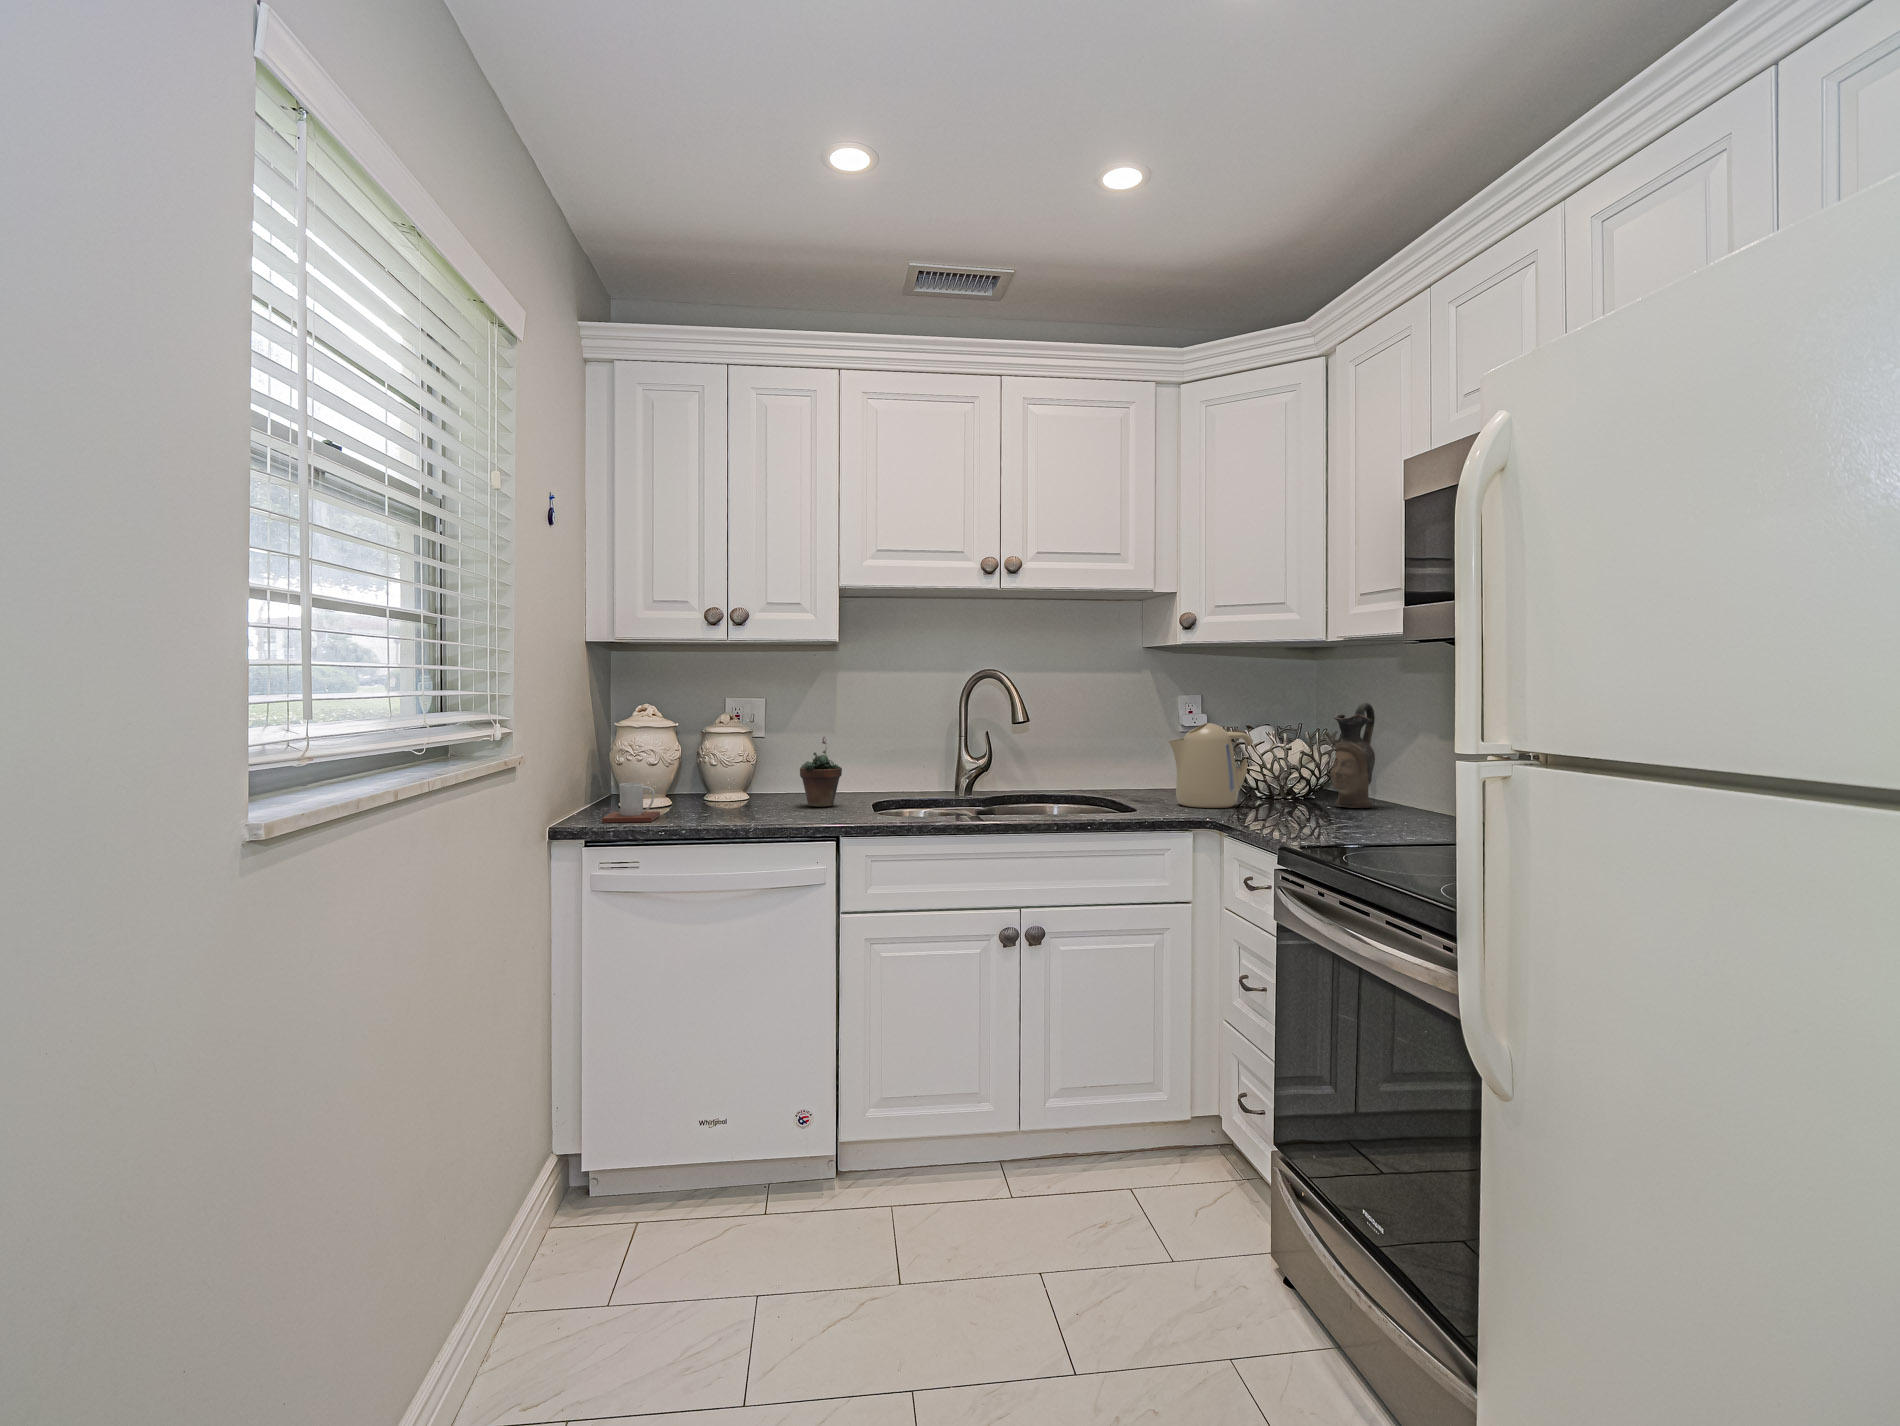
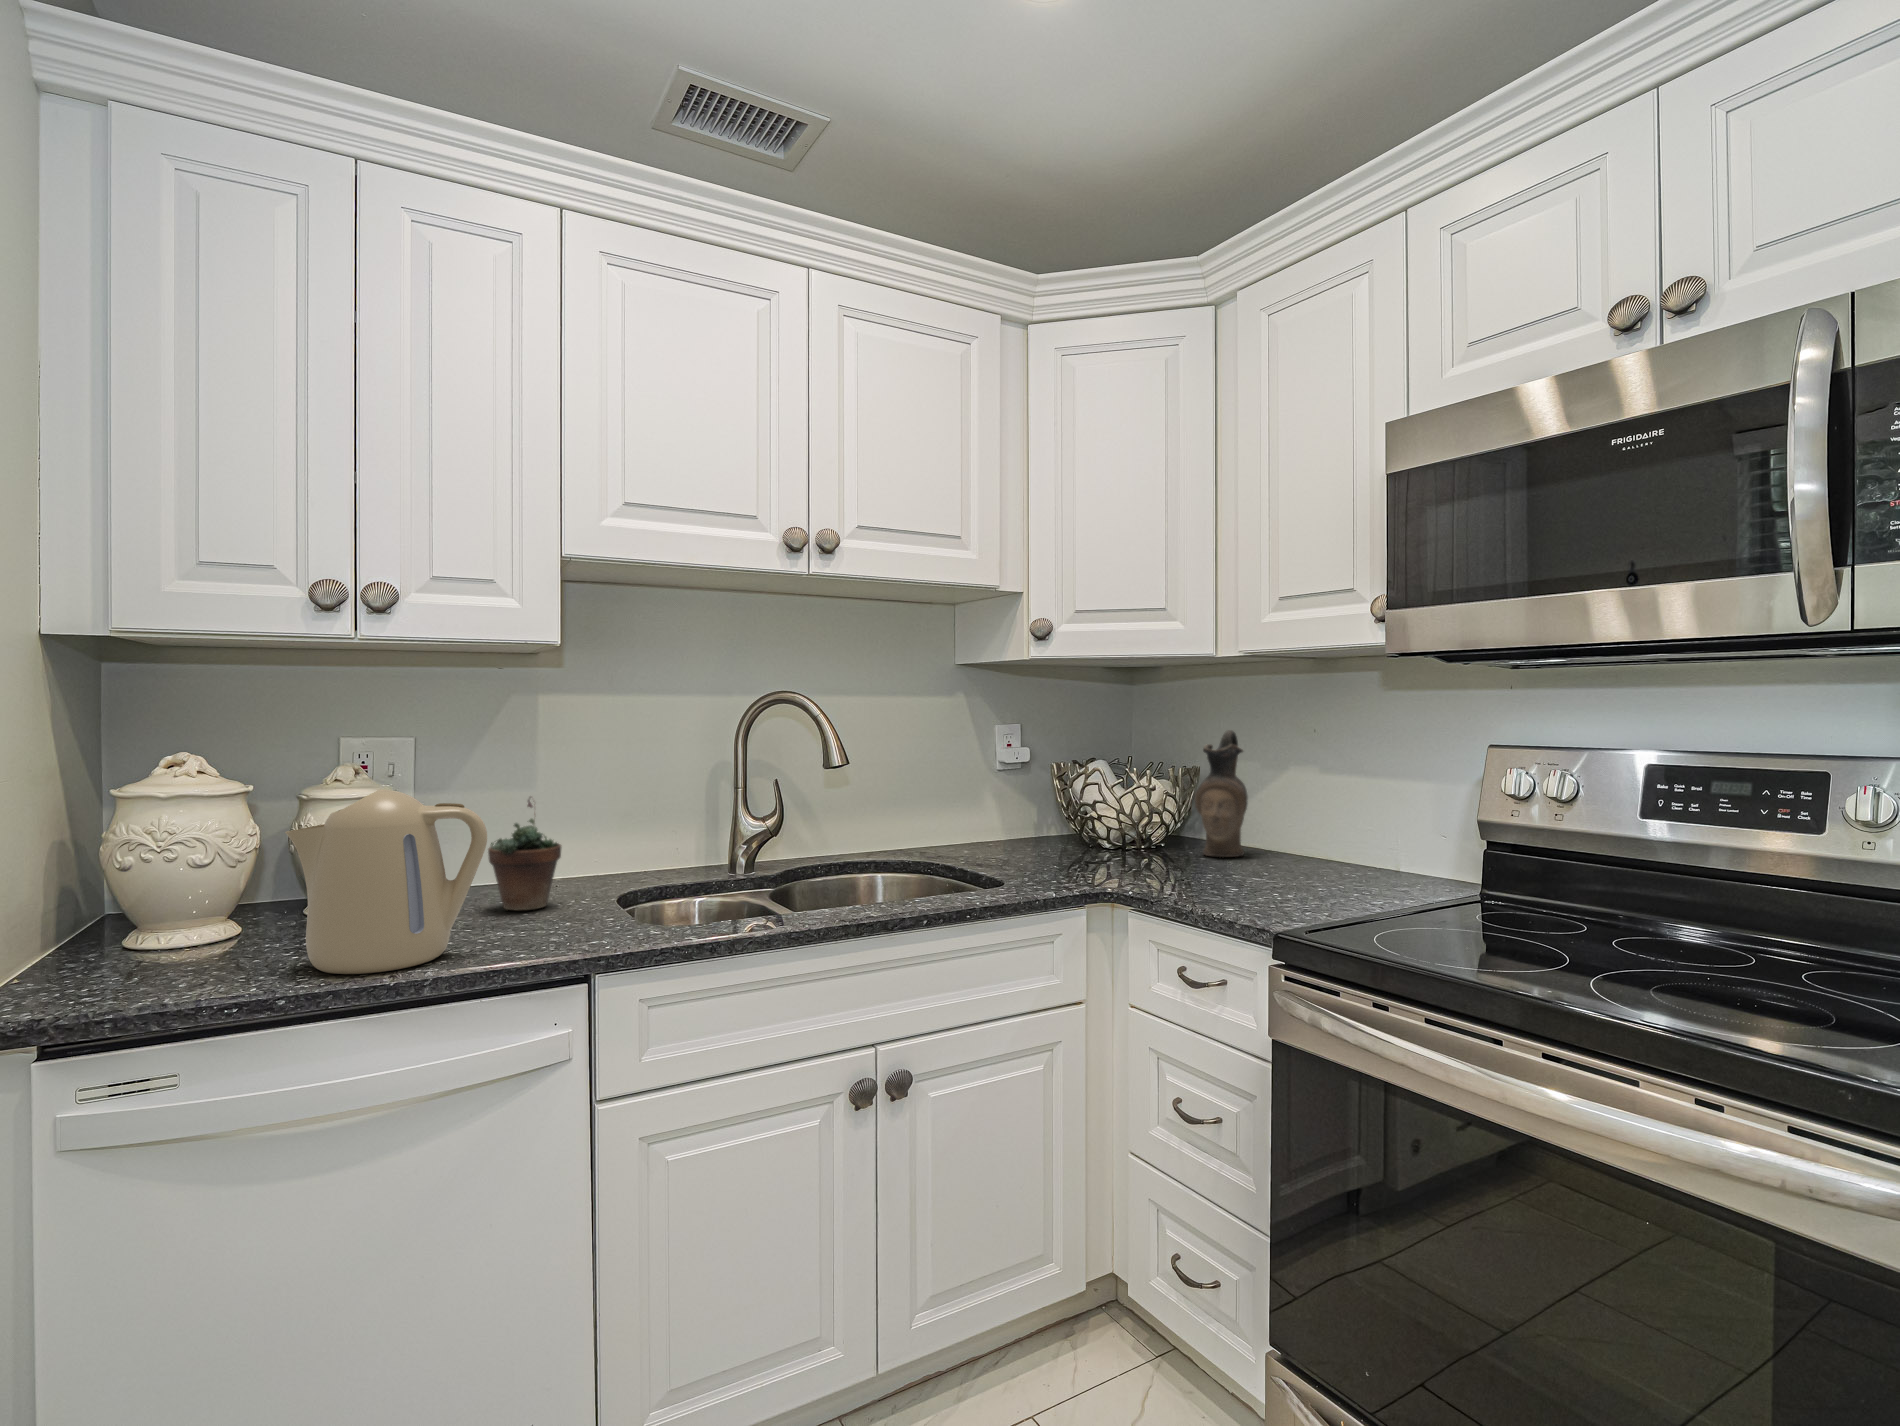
kettle: present [1168,723,1253,808] -> present [285,790,487,974]
mug: present [602,783,660,823] -> none [79,906,218,998]

